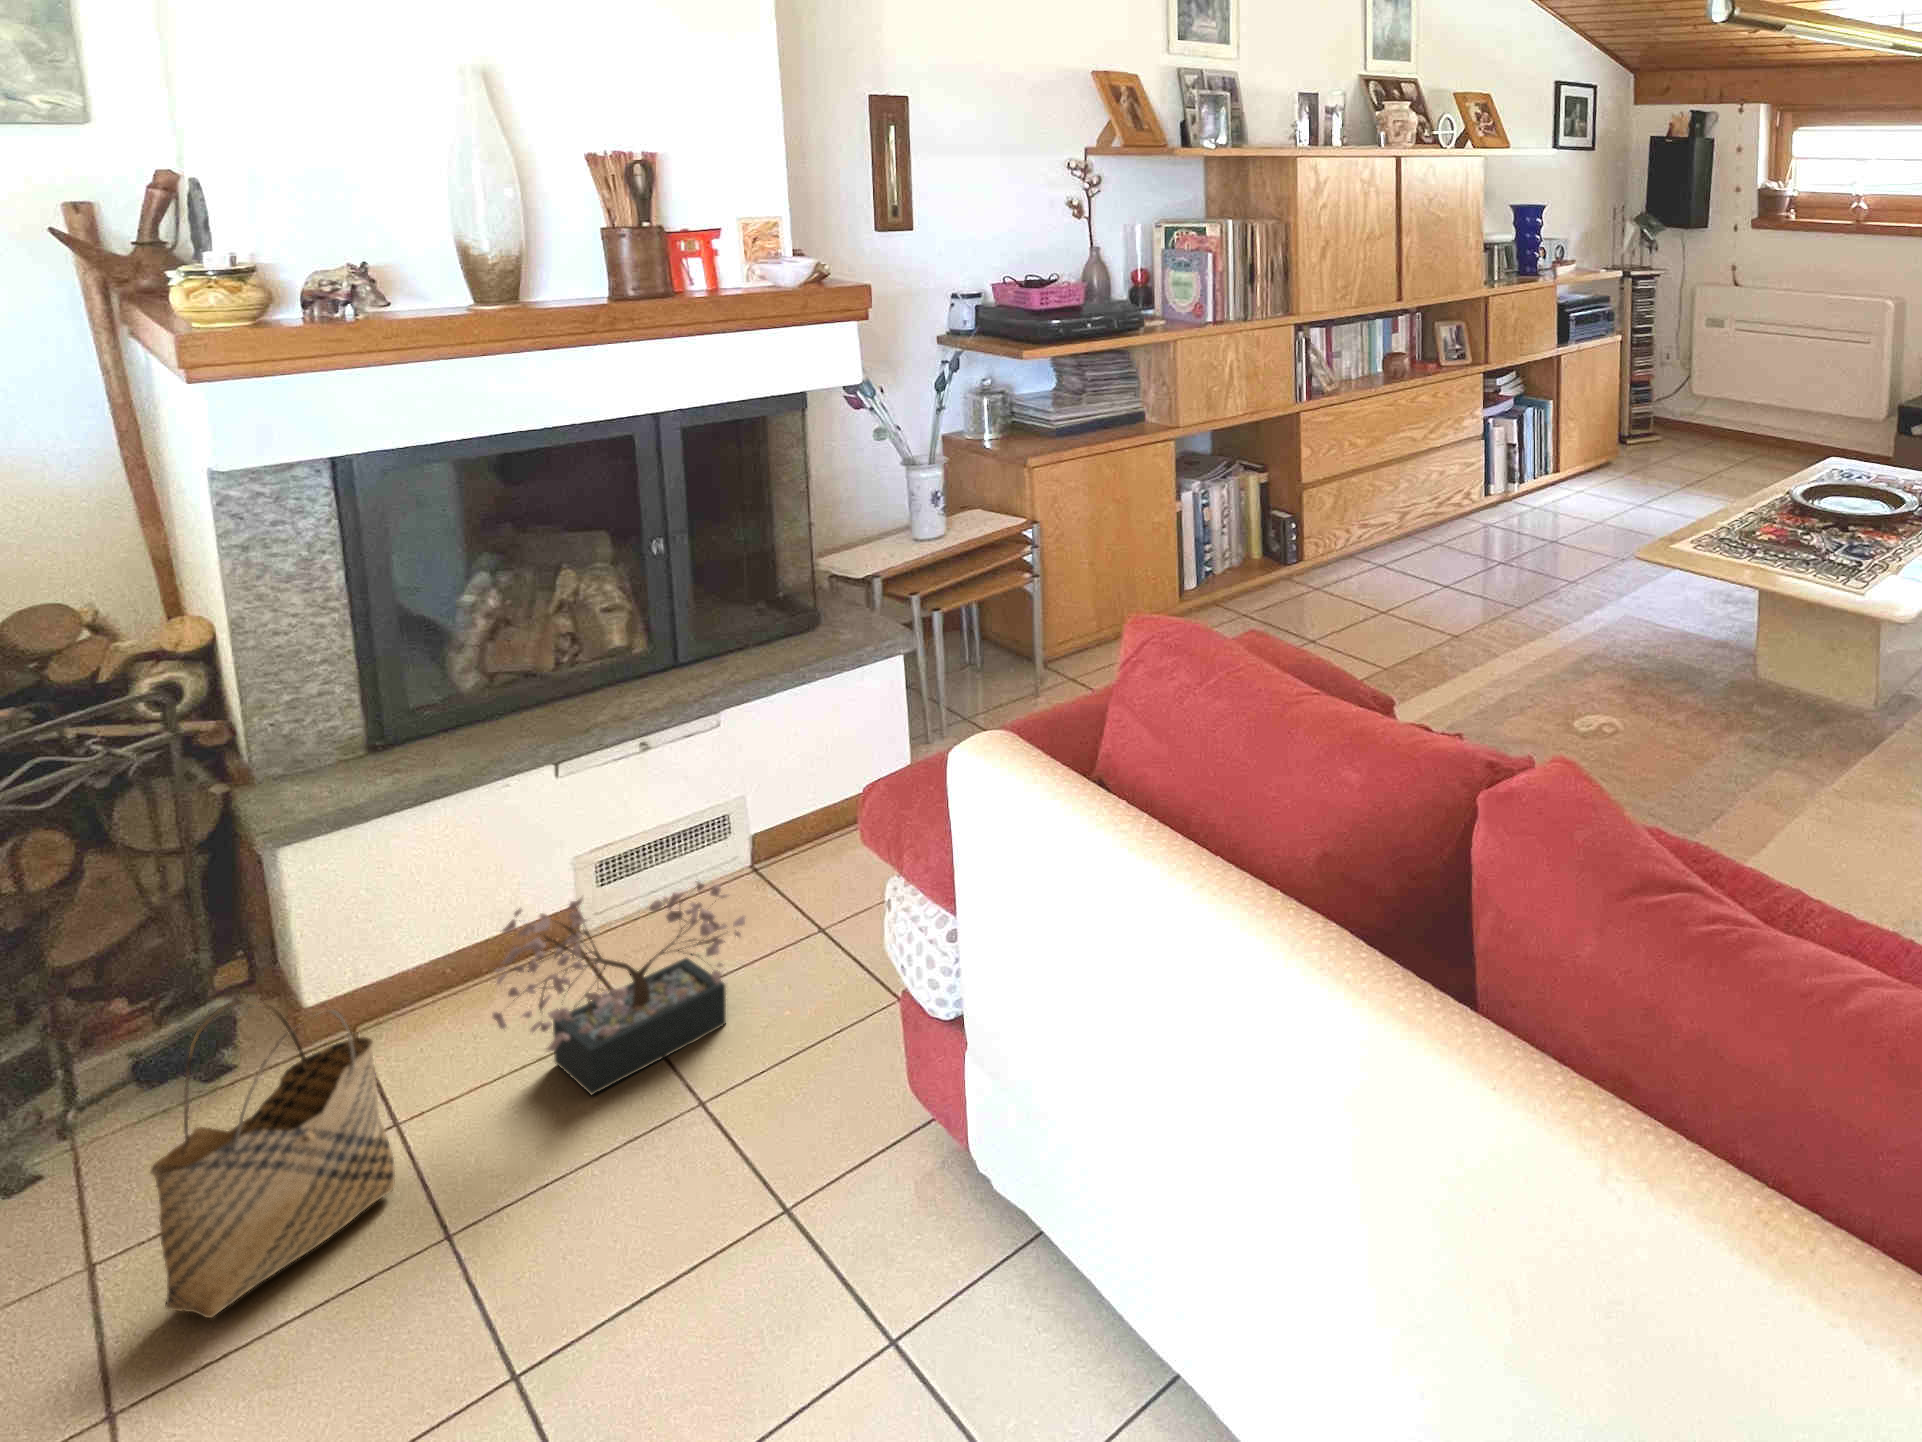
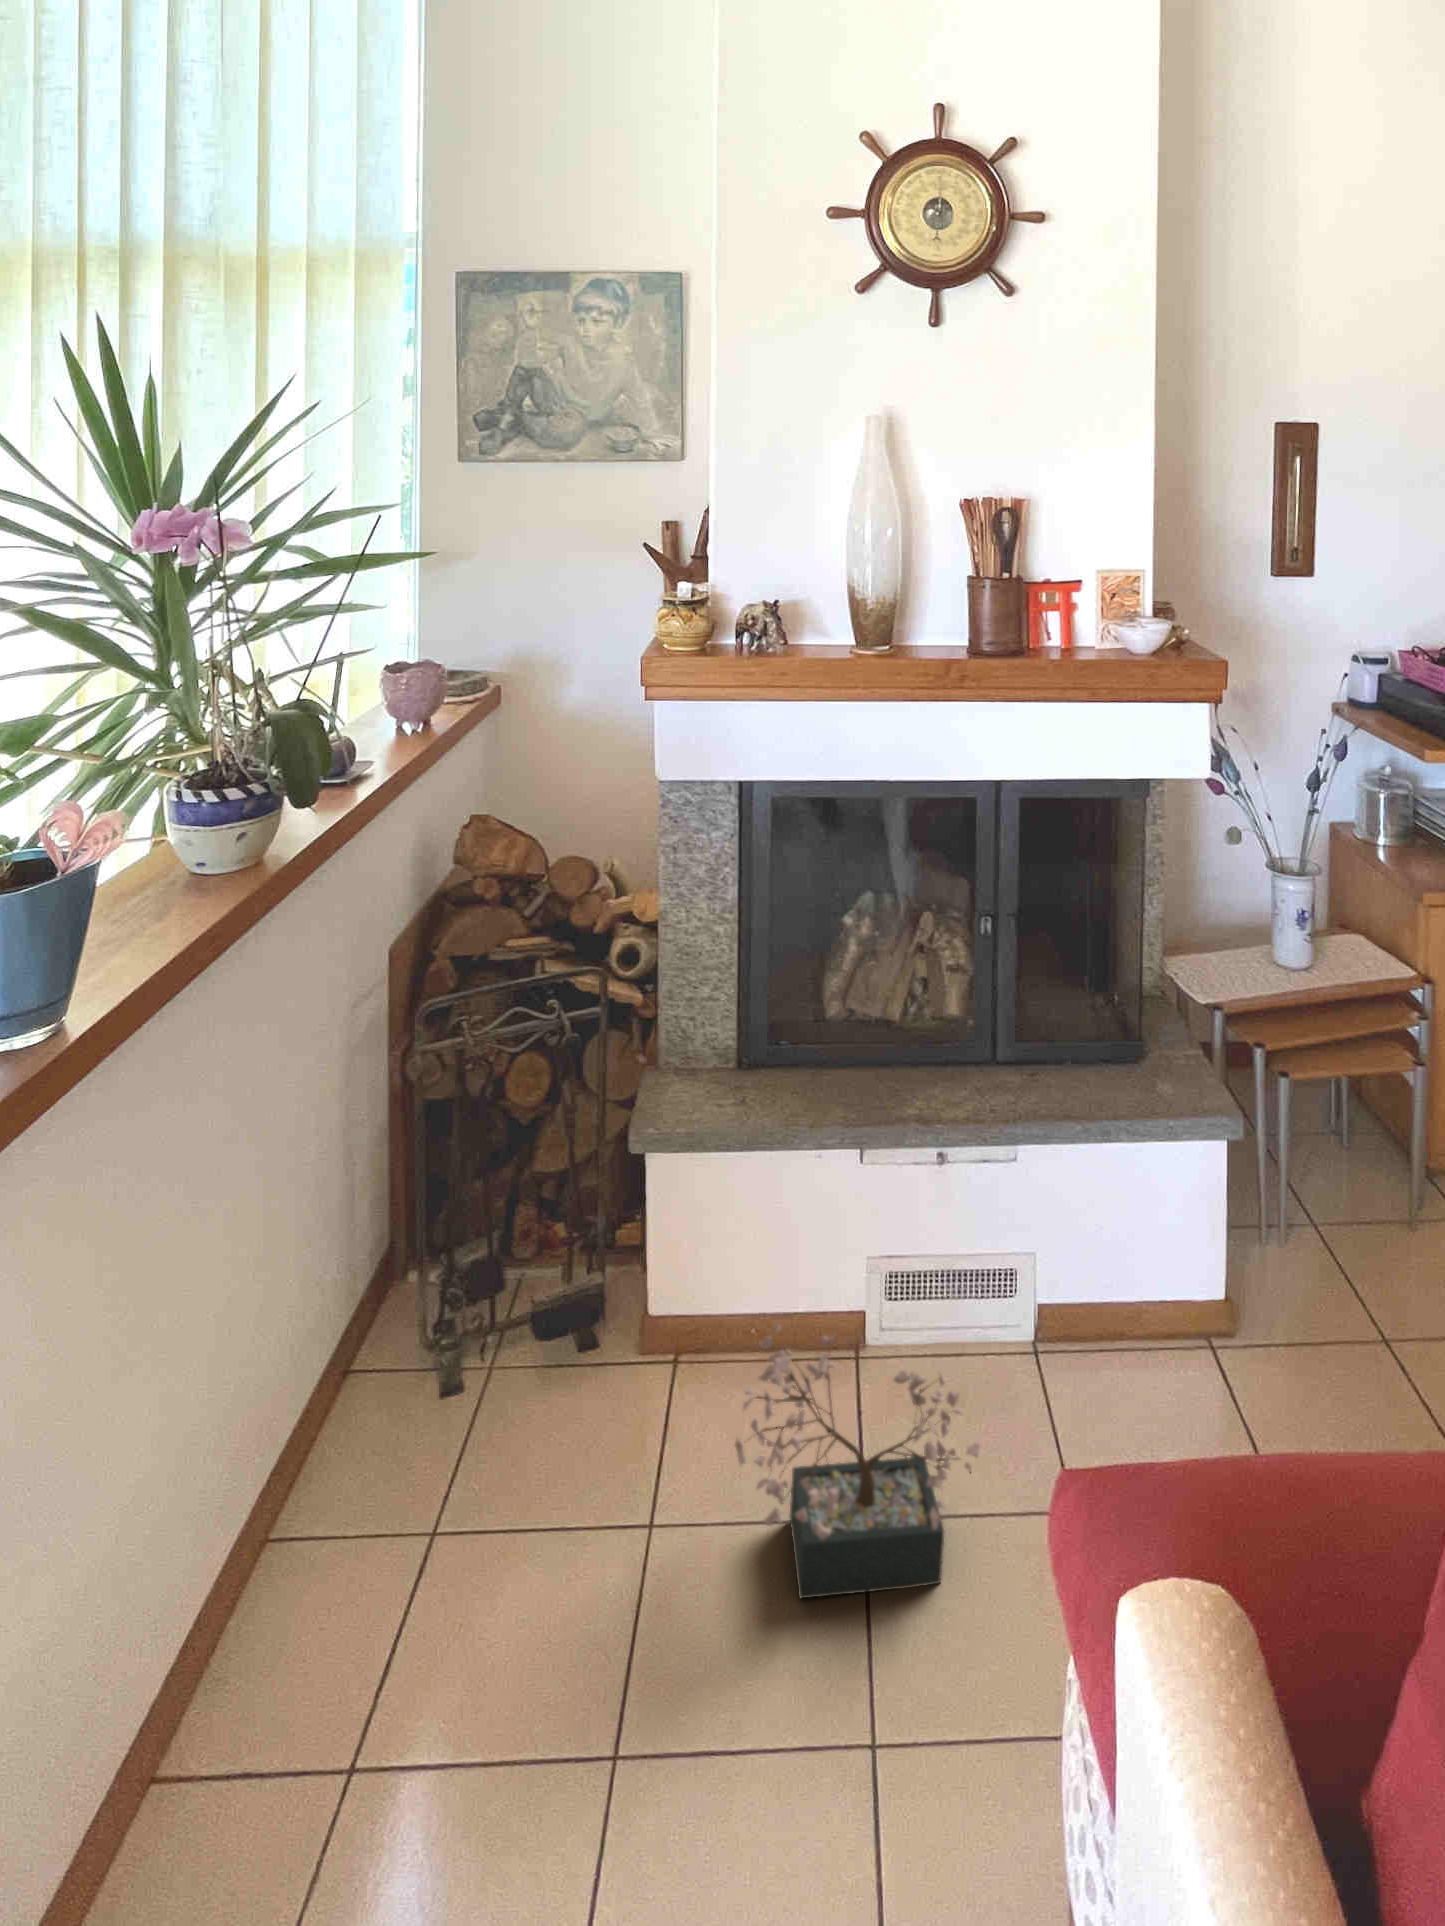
woven basket: present [150,1000,395,1318] -> none [457,1324,638,1664]

